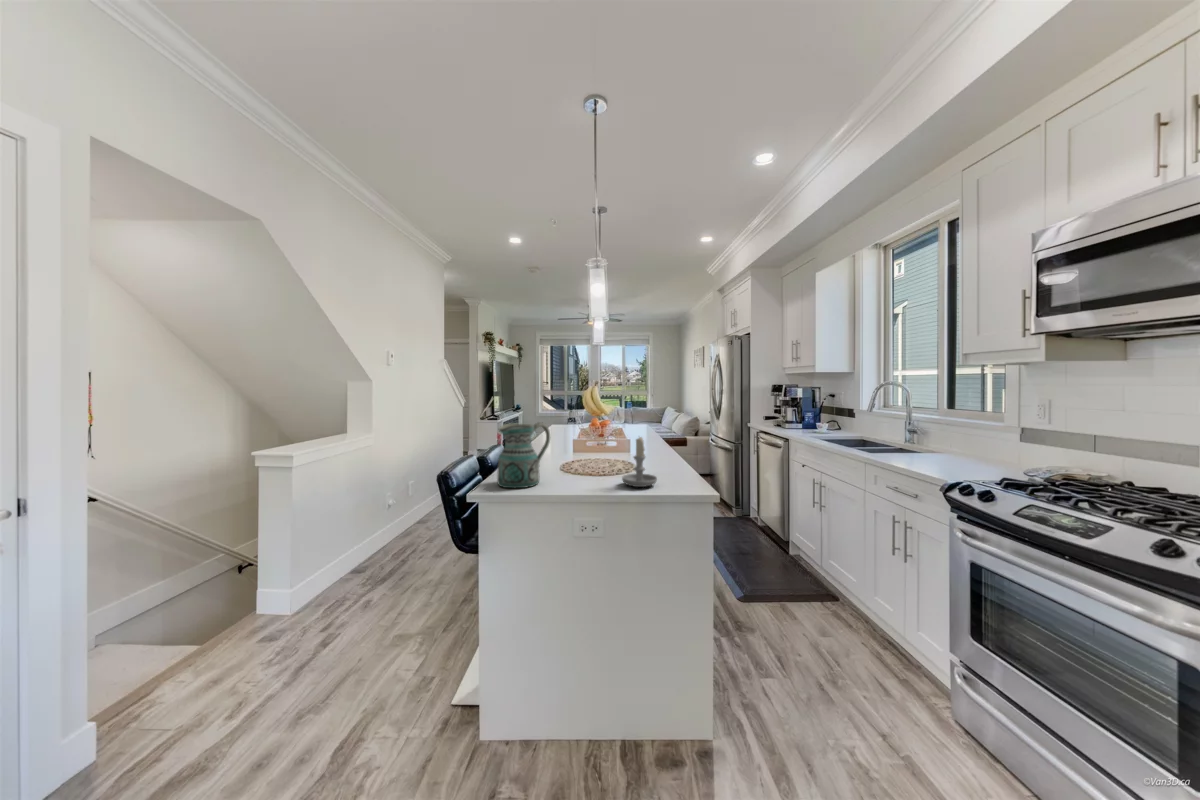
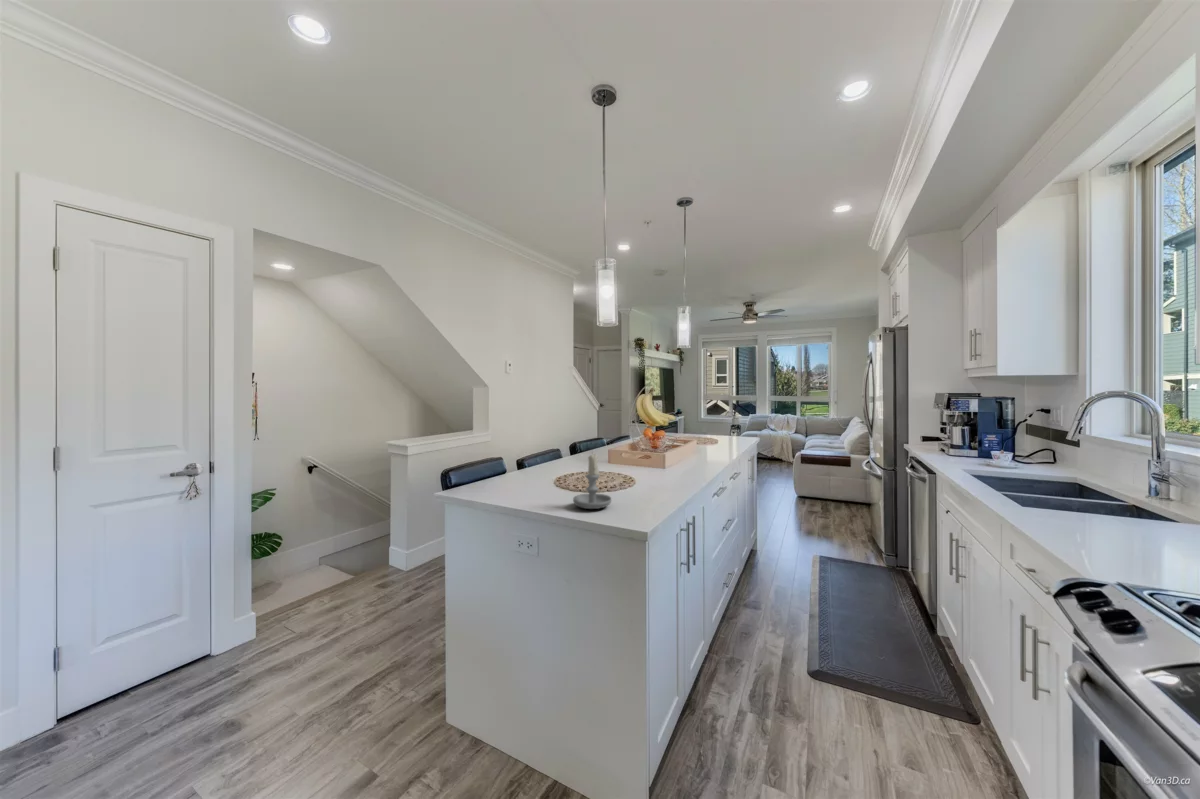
ceramic pitcher: present [497,422,551,488] -> none [475,432,530,495]

